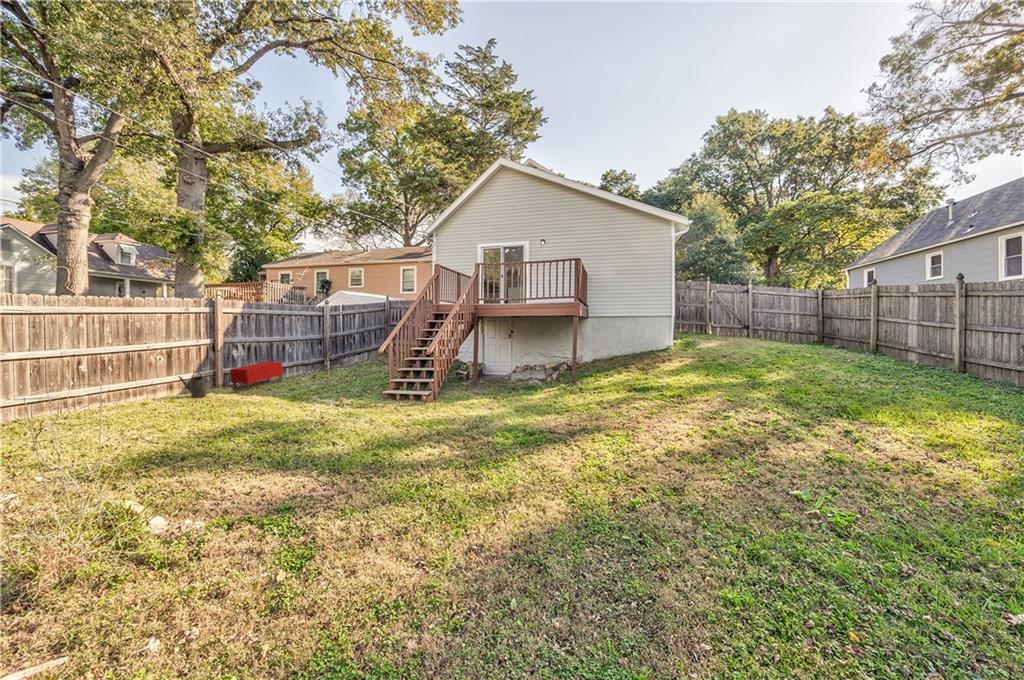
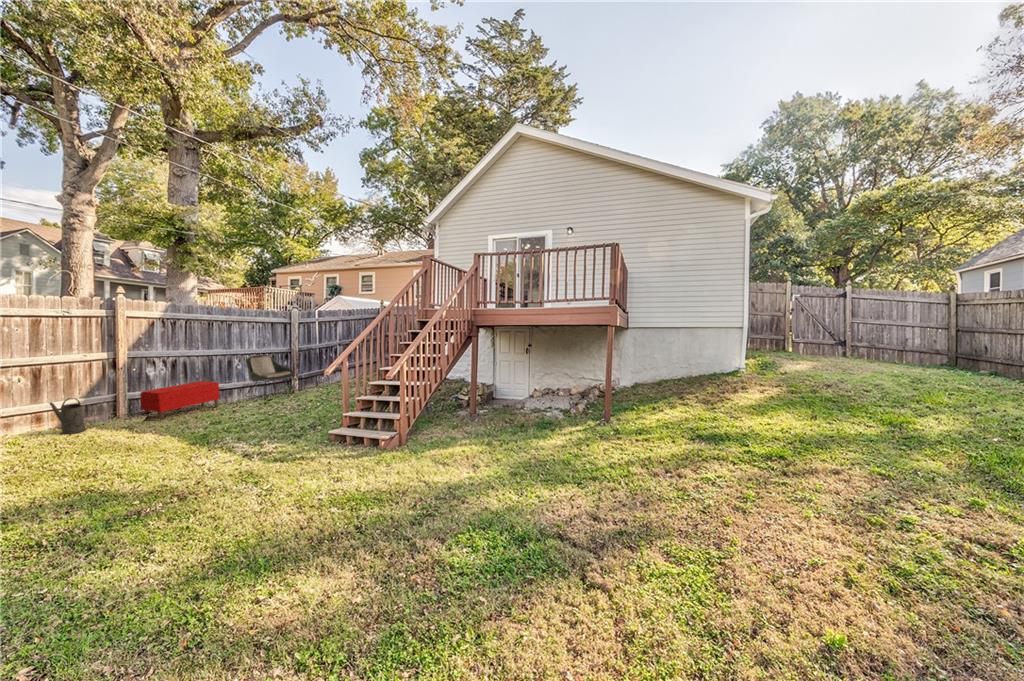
lounge chair: none [296,341,333,376] -> present [246,355,295,400]

